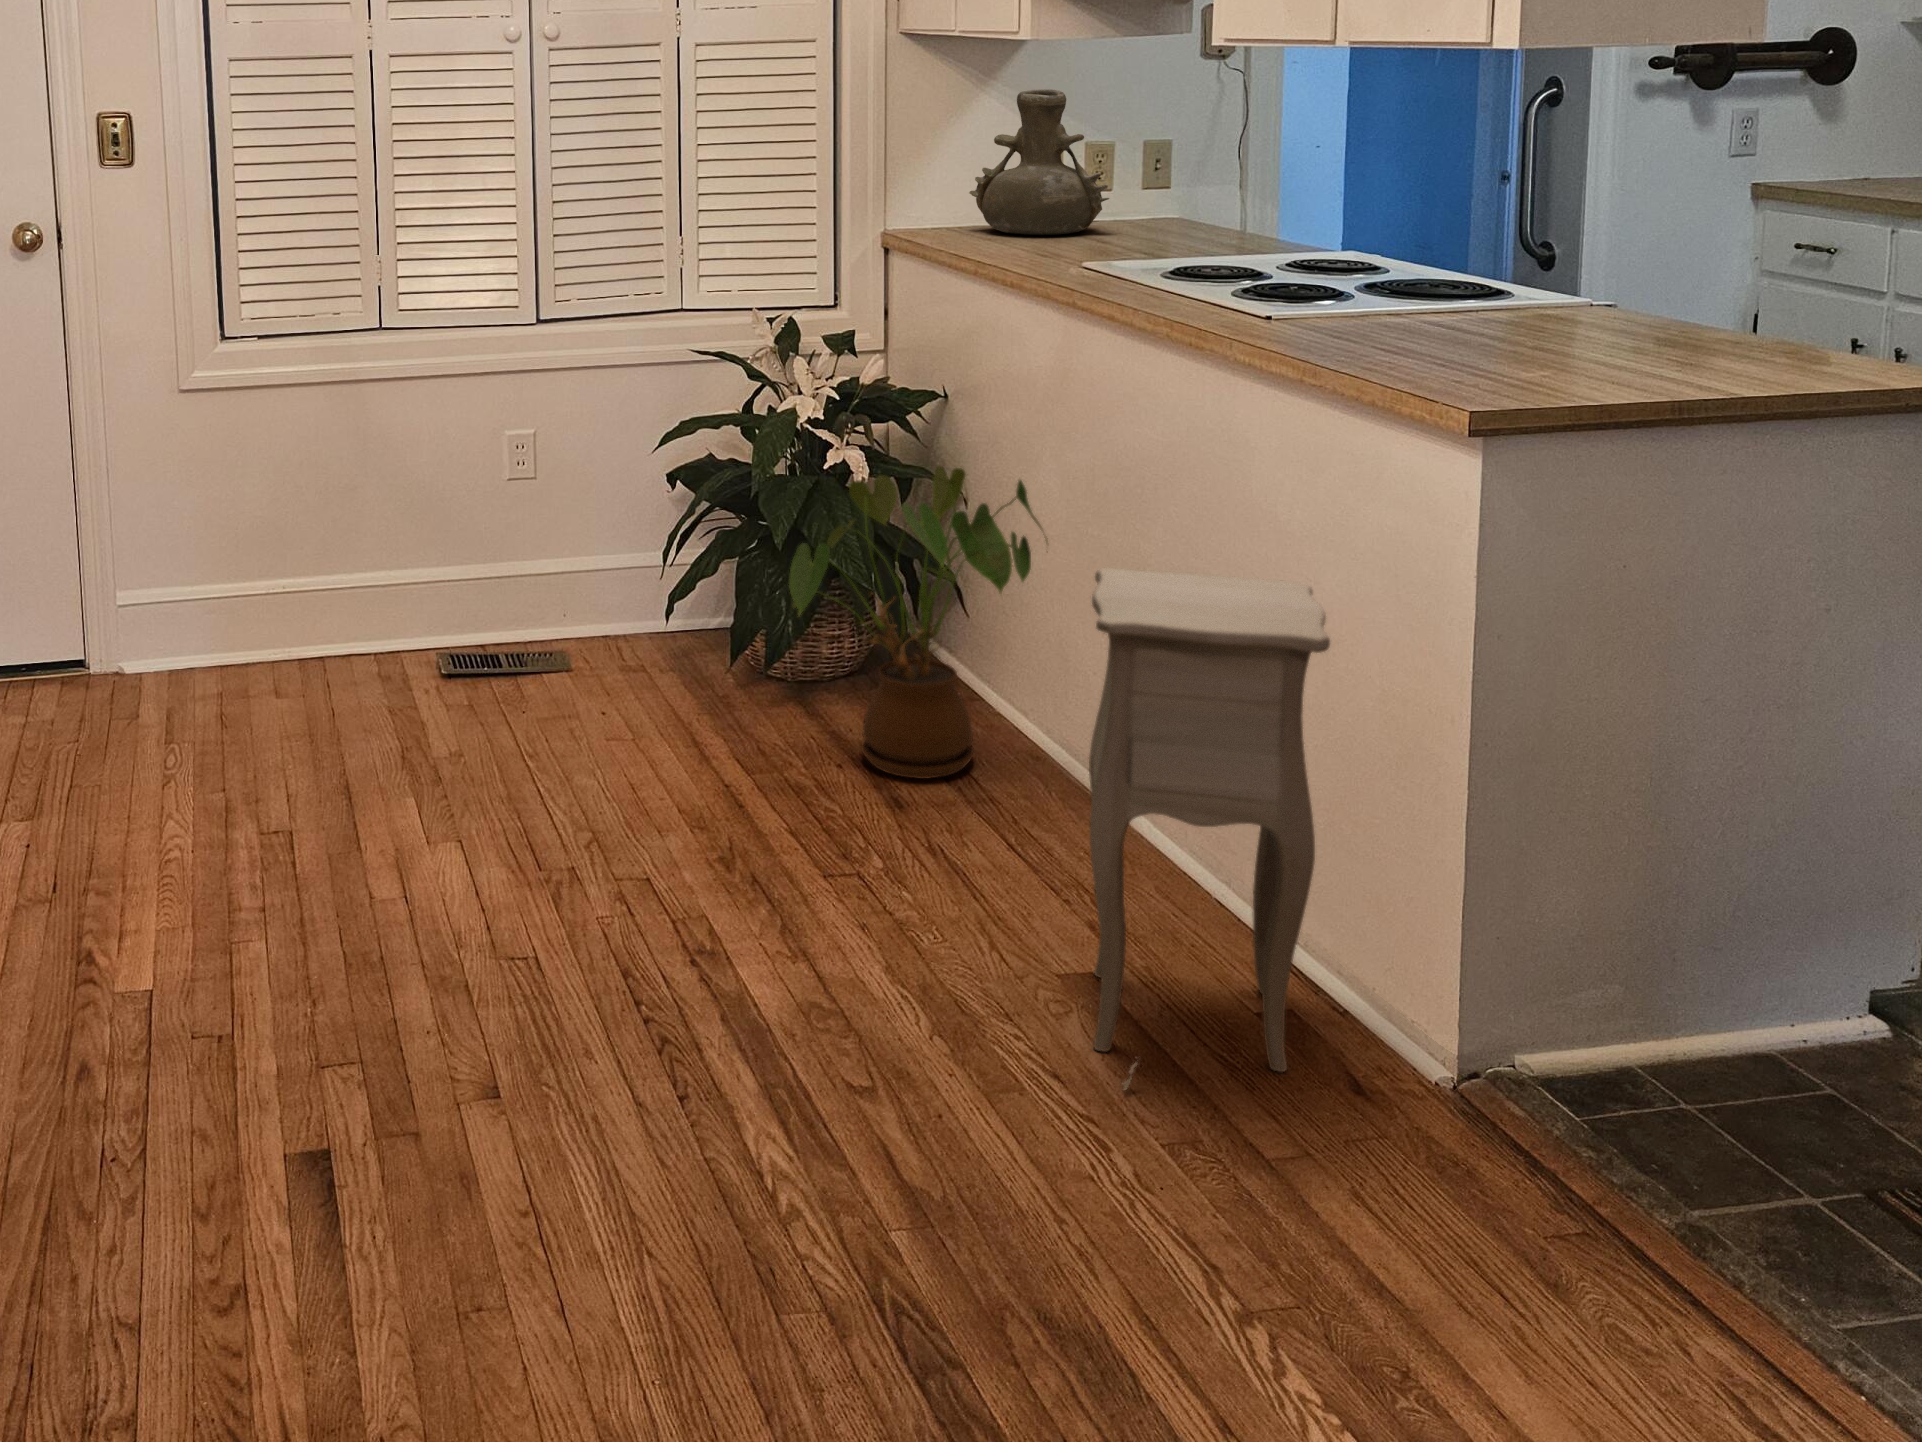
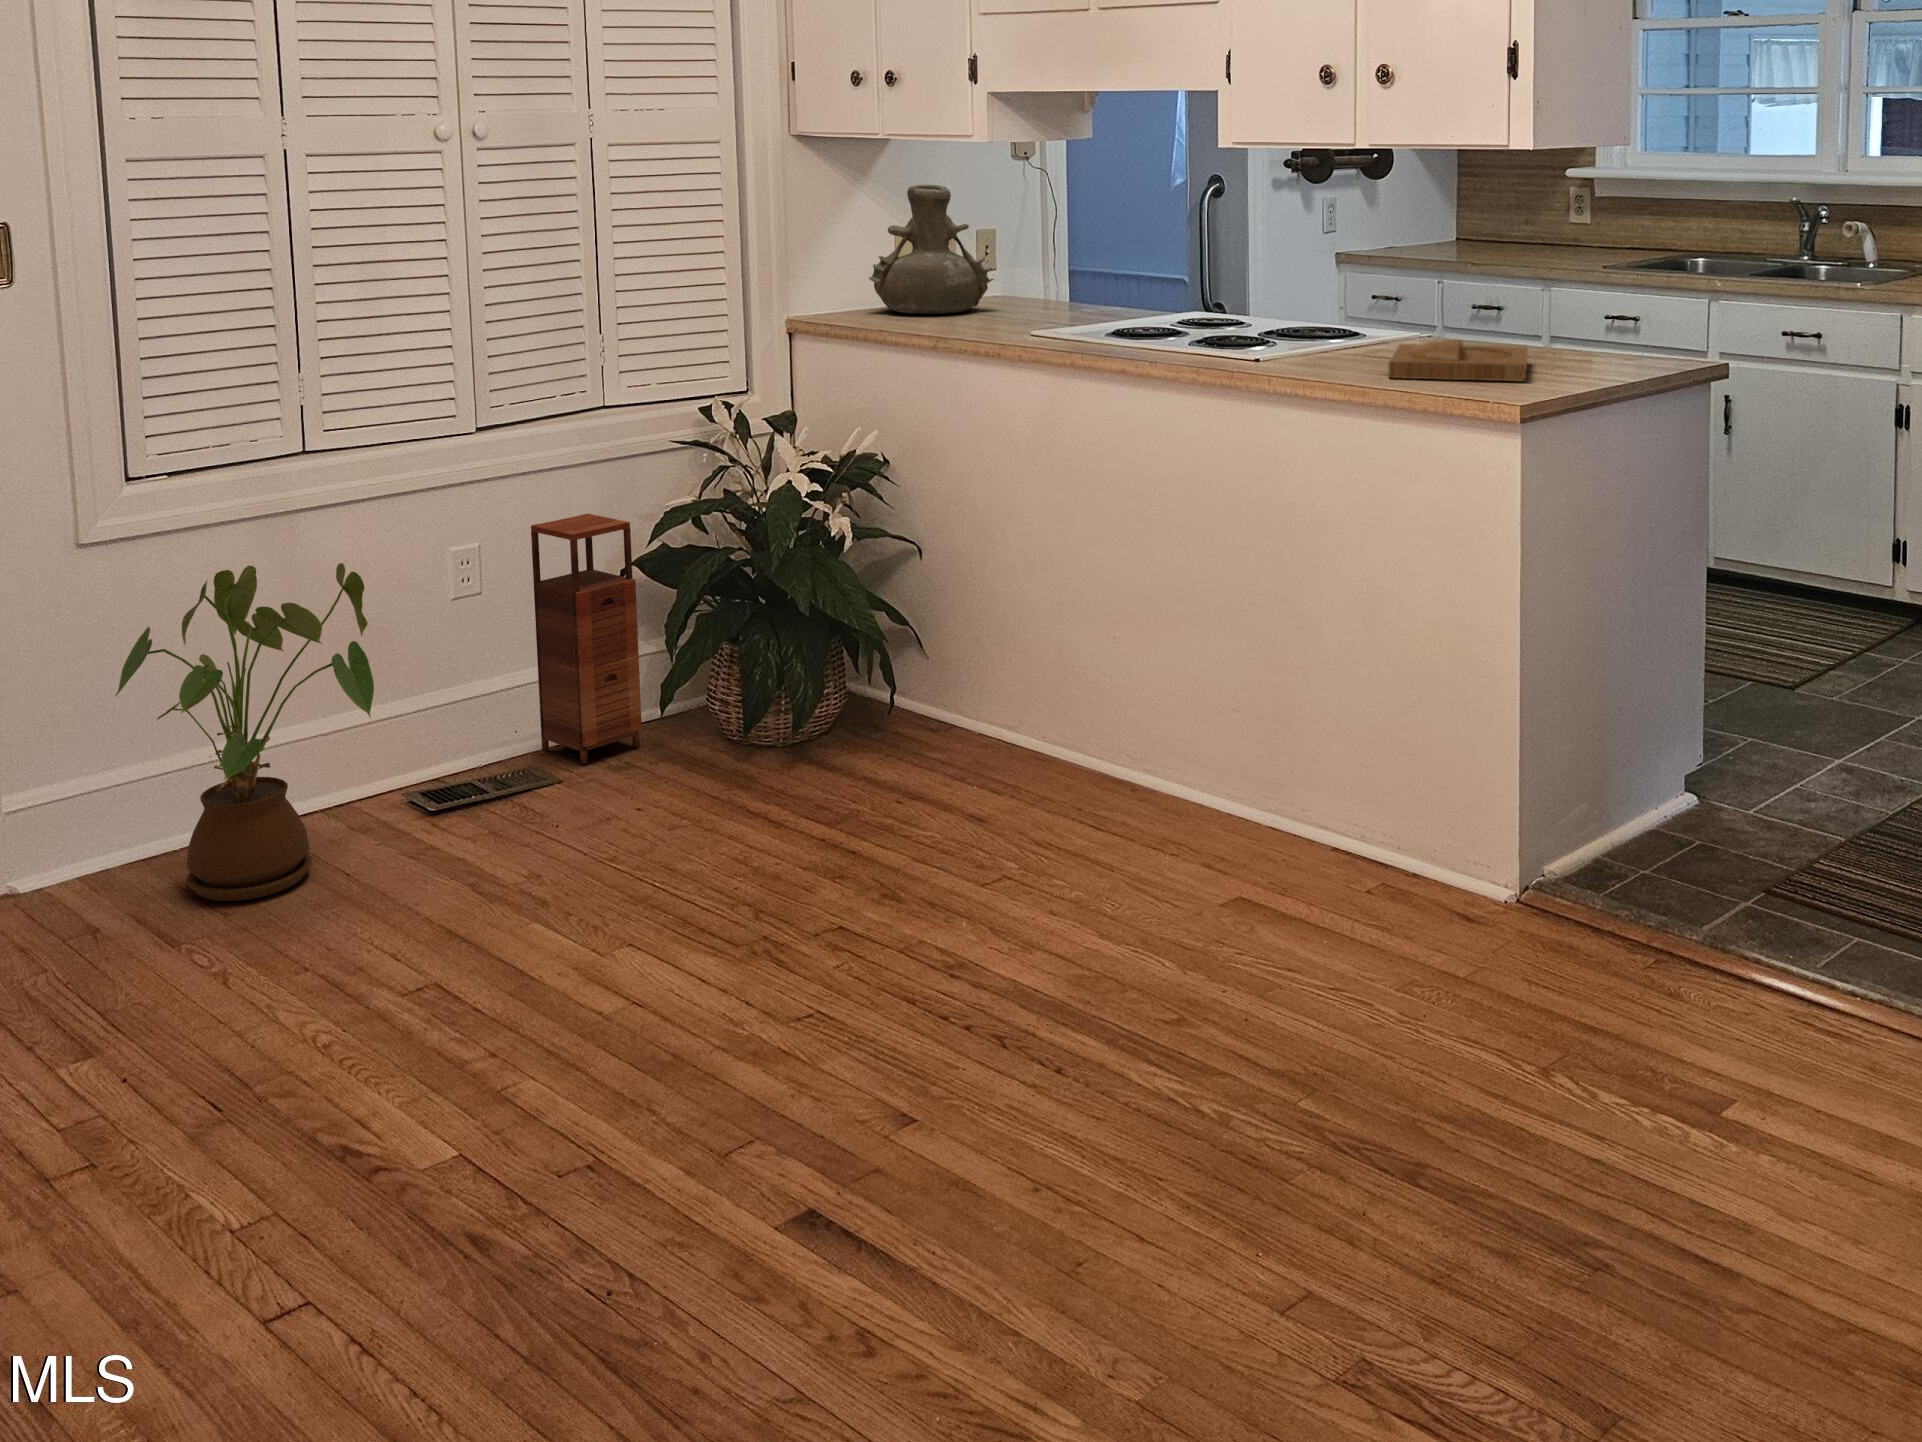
tray: none [1375,307,1642,372] -> present [1389,340,1528,381]
storage cabinet: none [587,413,676,657] -> present [531,514,642,765]
house plant: present [789,466,1047,779] -> present [115,563,374,901]
side table: present [1089,568,1330,1090] -> none [1233,557,1445,965]

